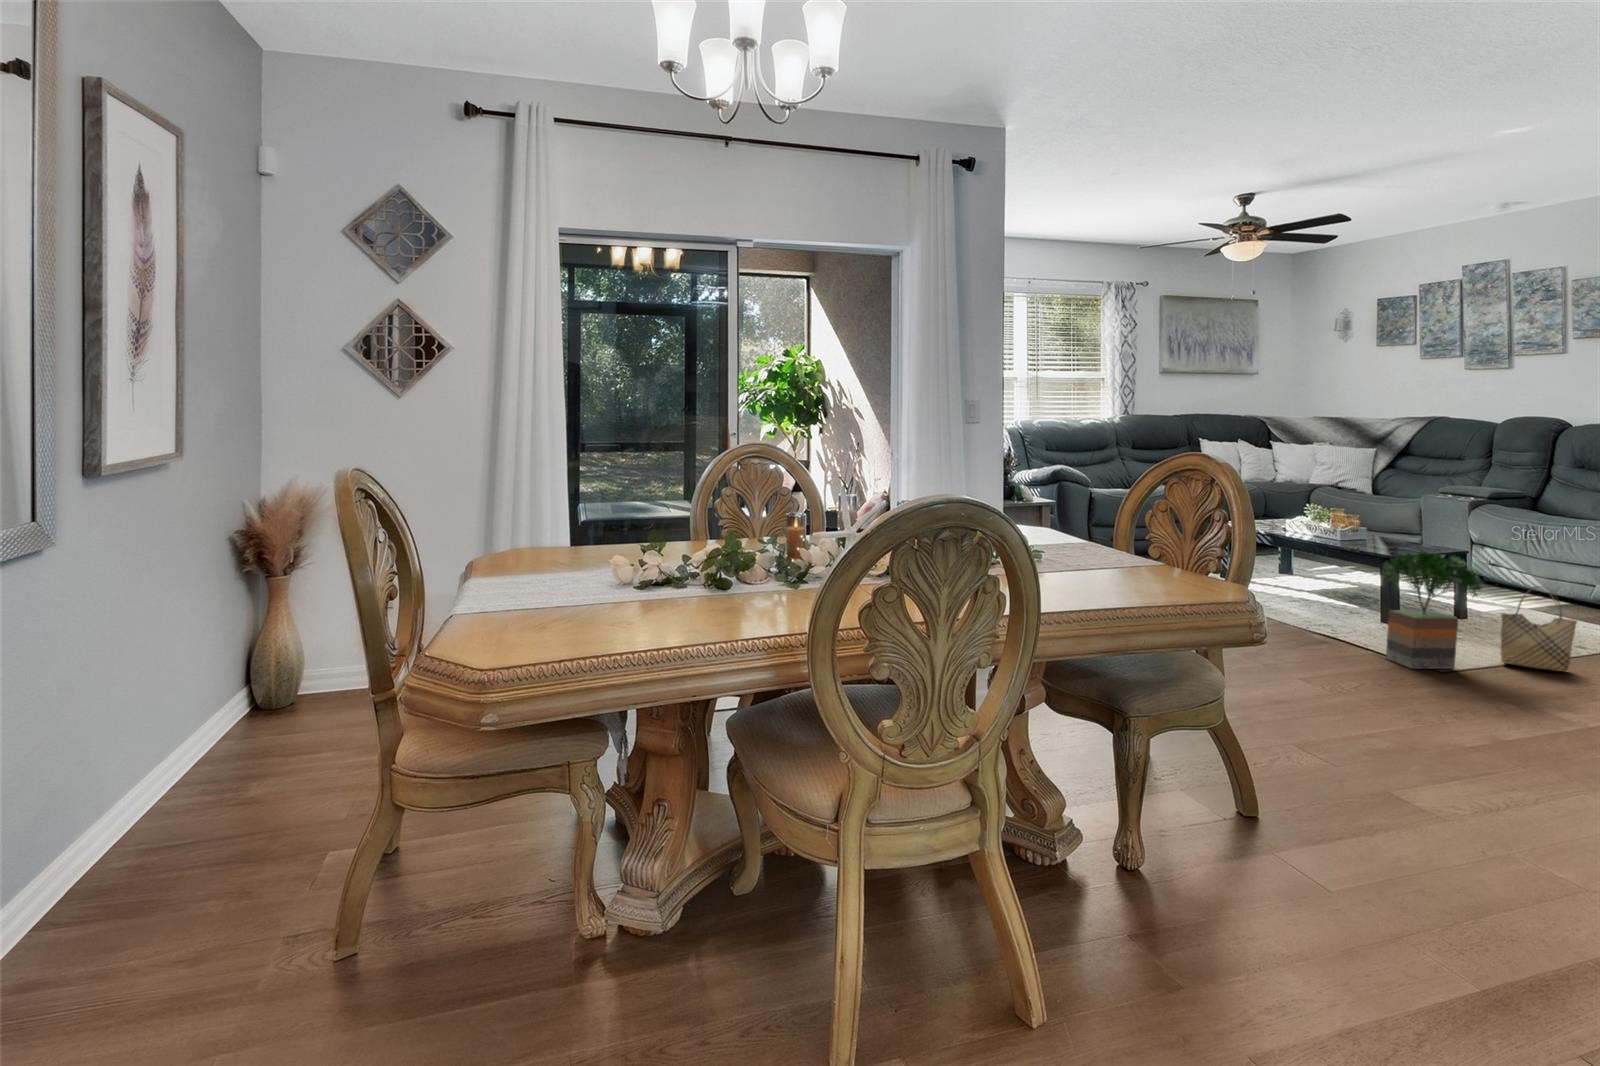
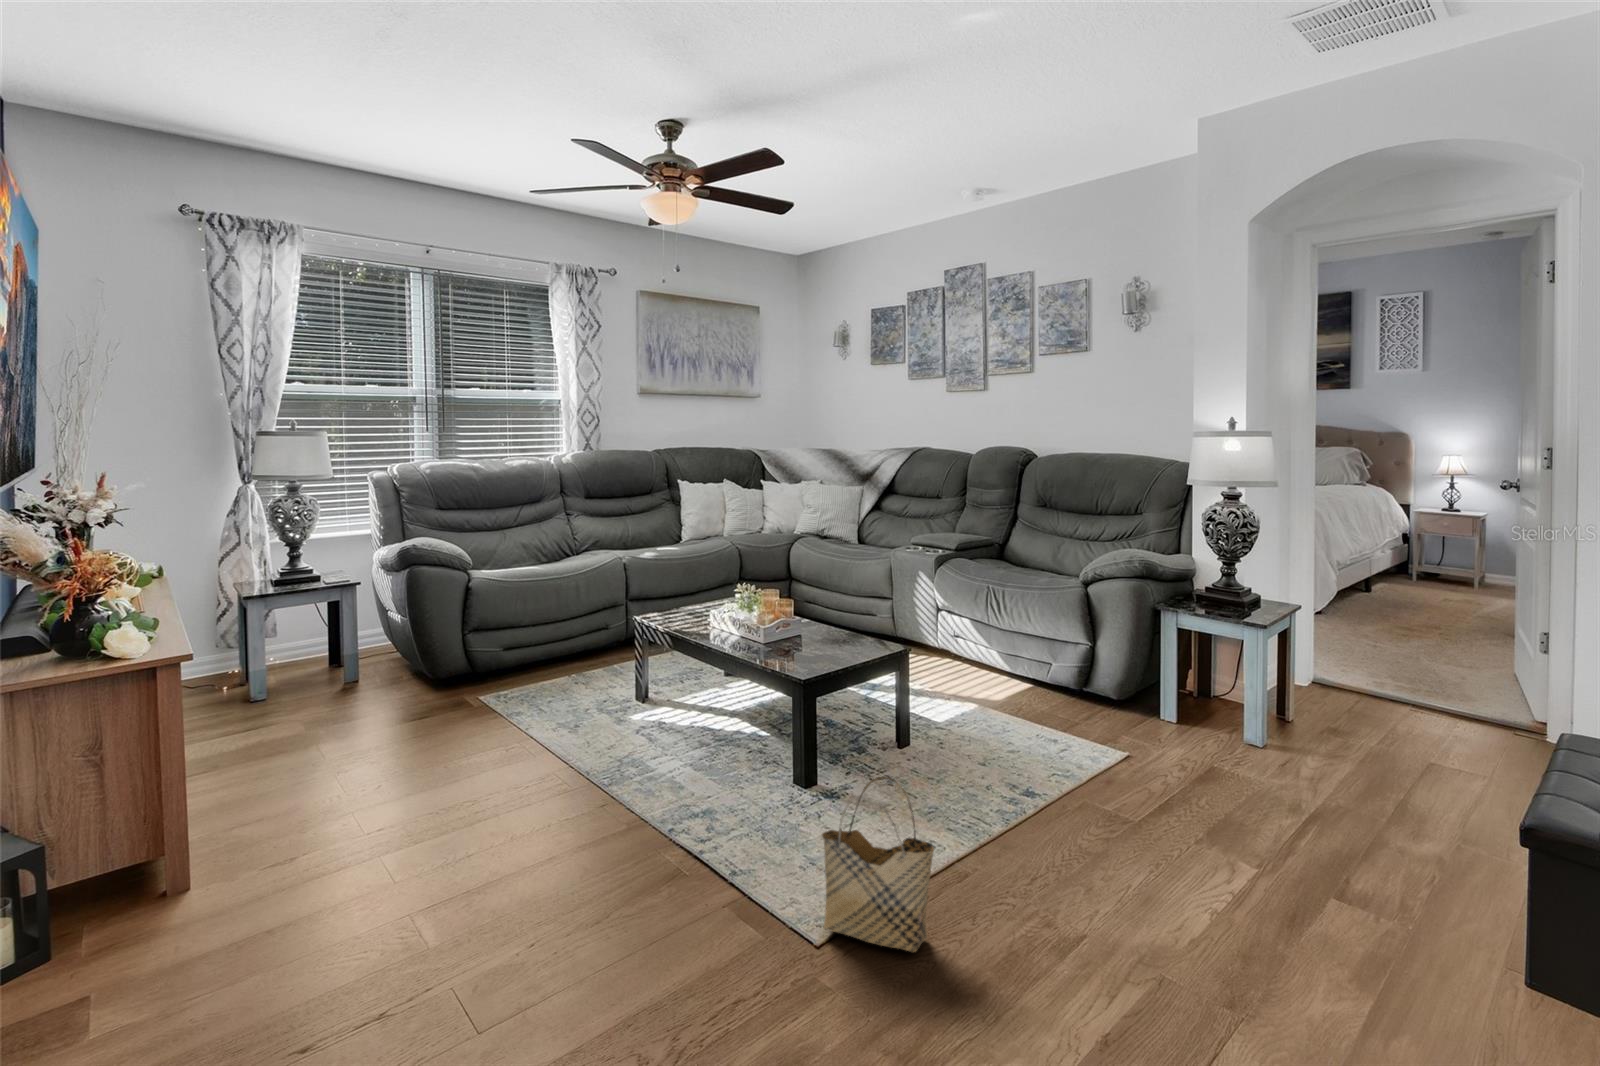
potted tree: present [1384,552,1483,669] -> none [594,725,760,990]

